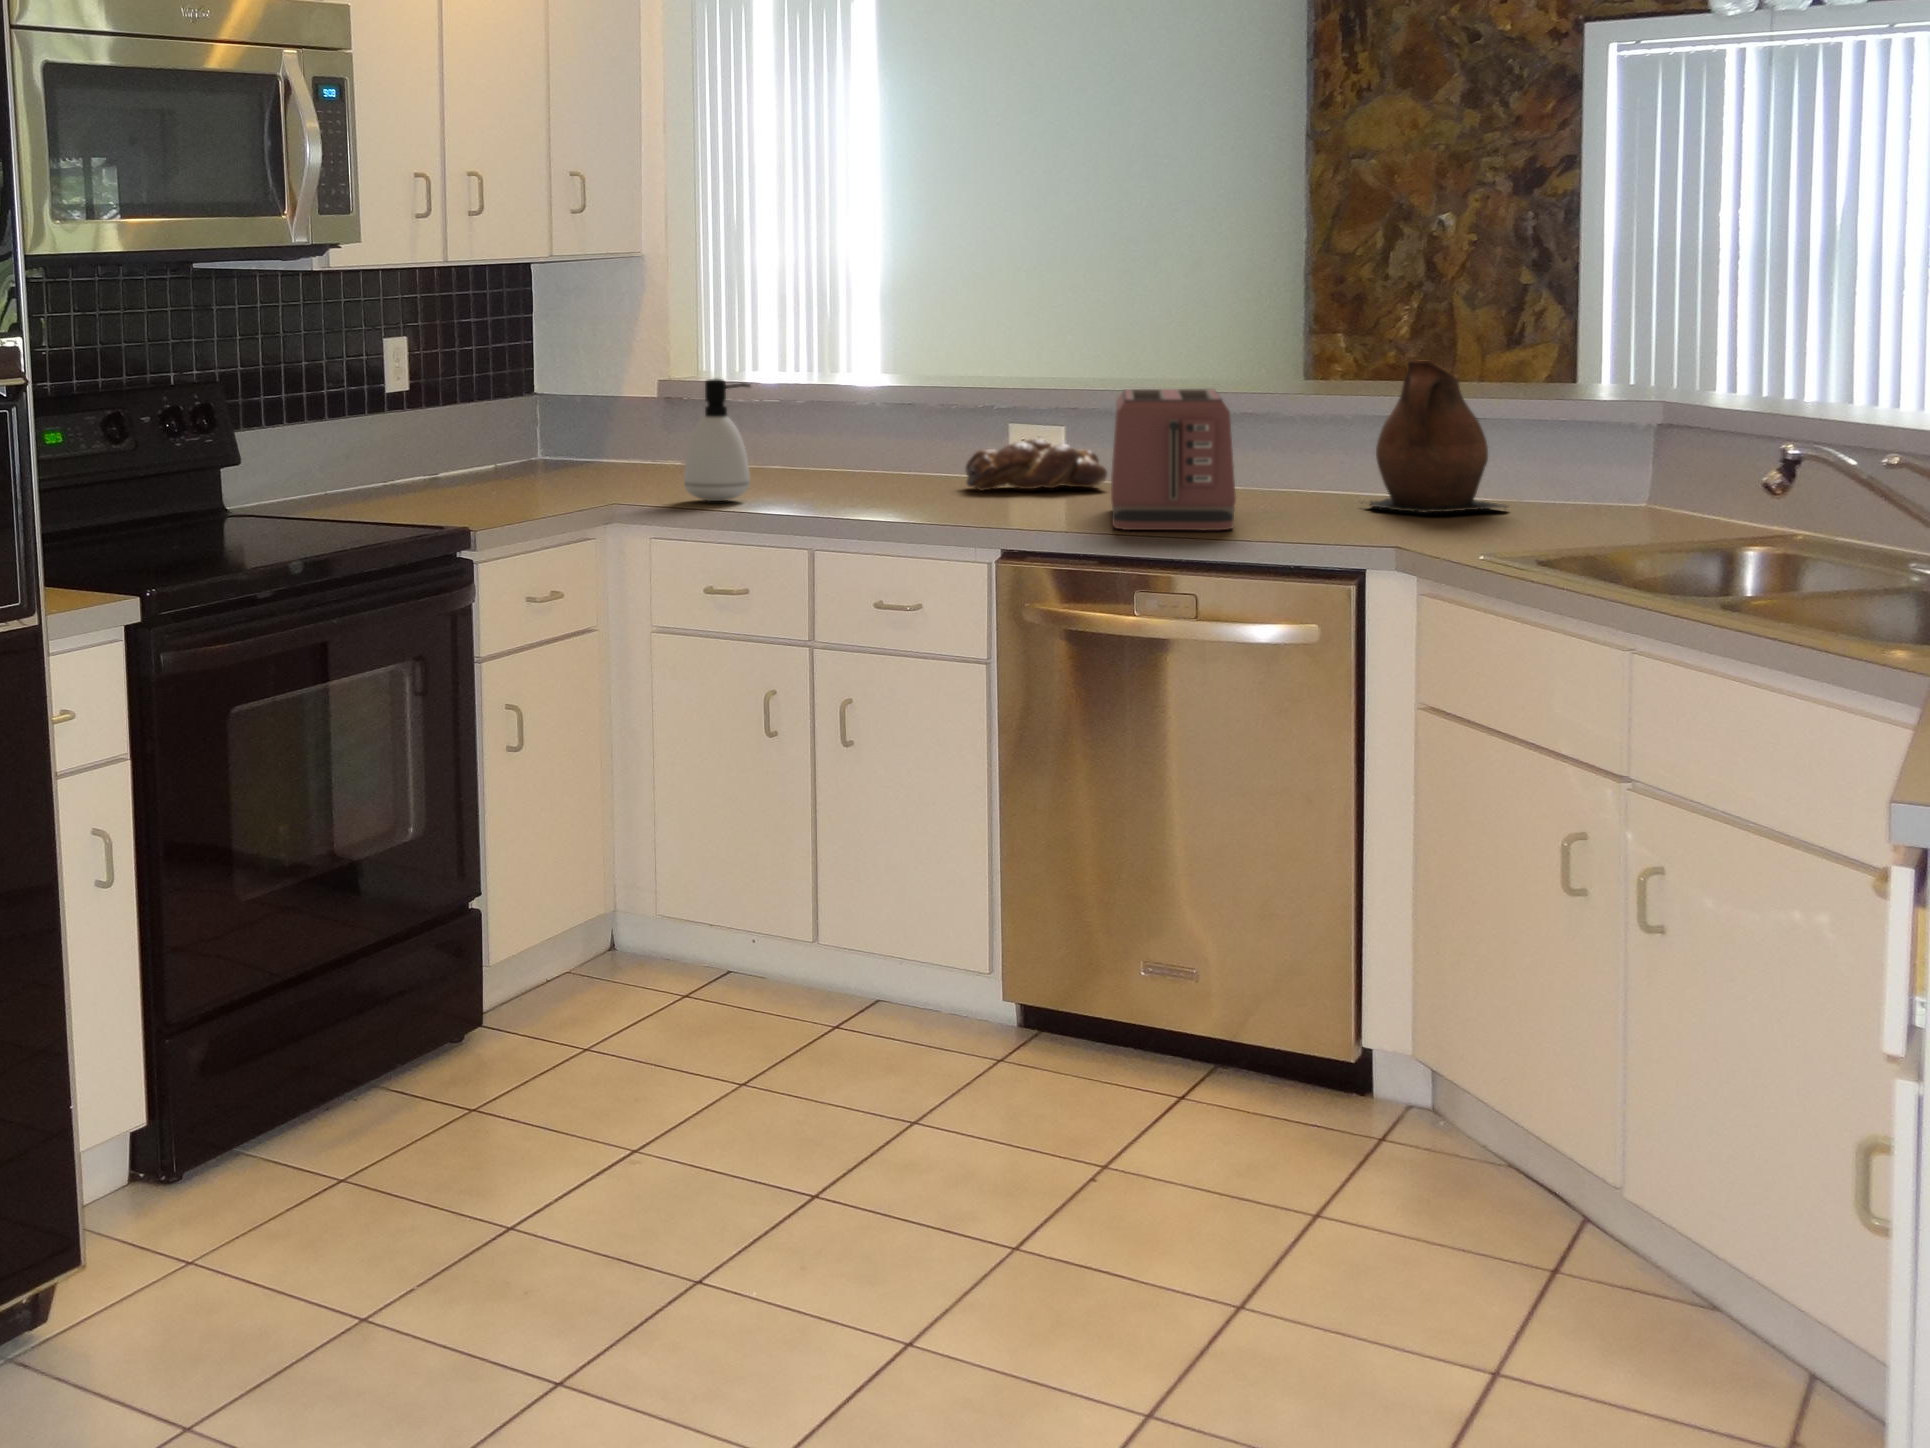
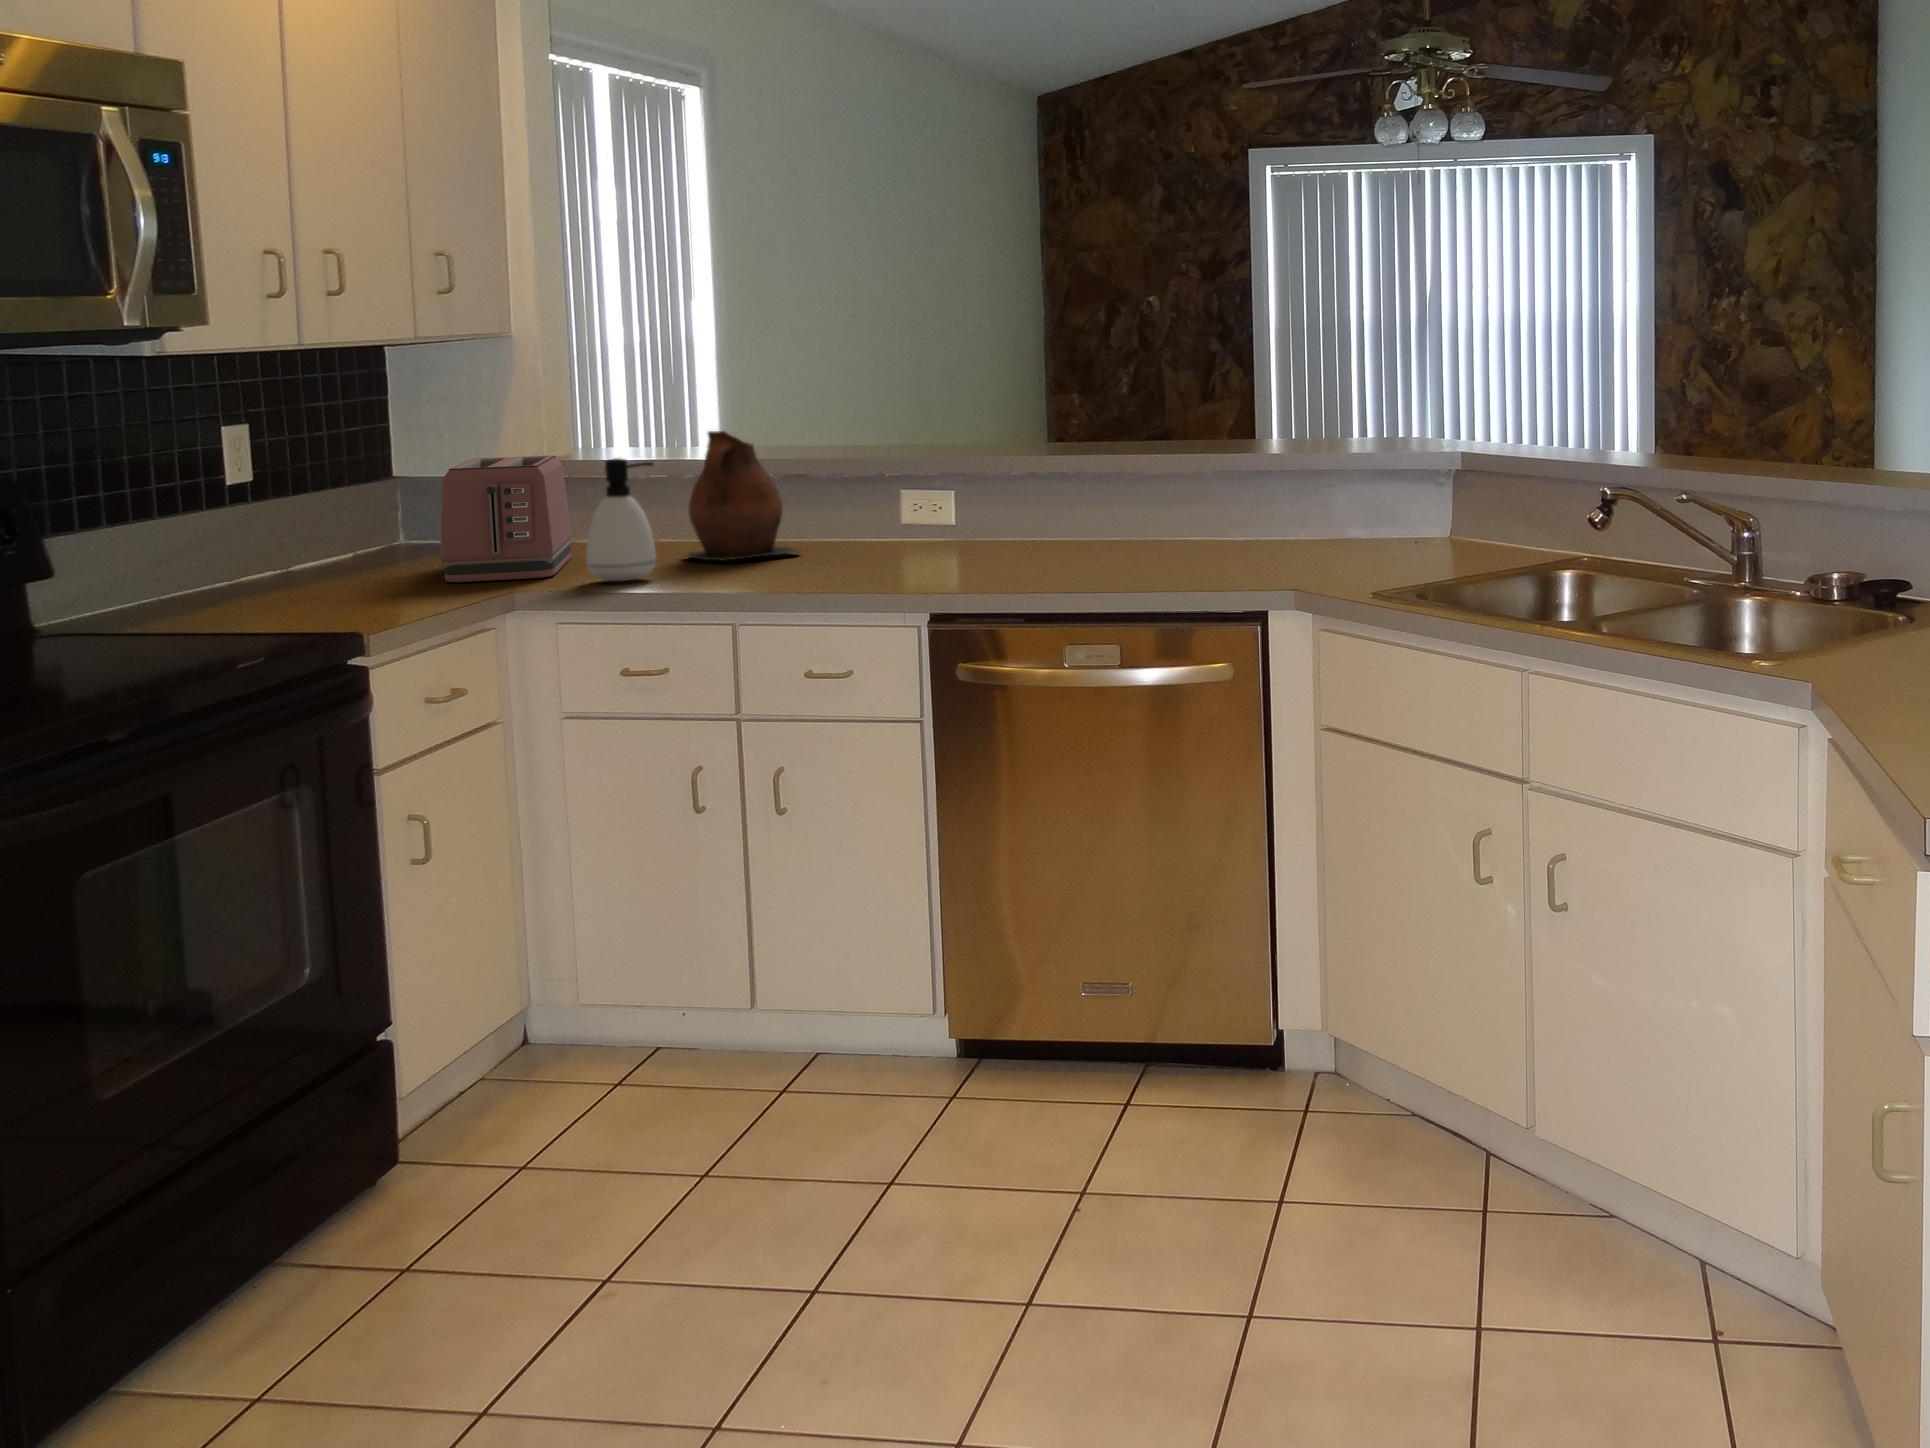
ceramic pitcher: present [1361,360,1507,513] -> present [686,431,800,561]
toaster: present [1111,389,1236,530] -> present [440,455,572,582]
bread loaf: present [965,439,1107,490] -> none [863,503,996,554]

